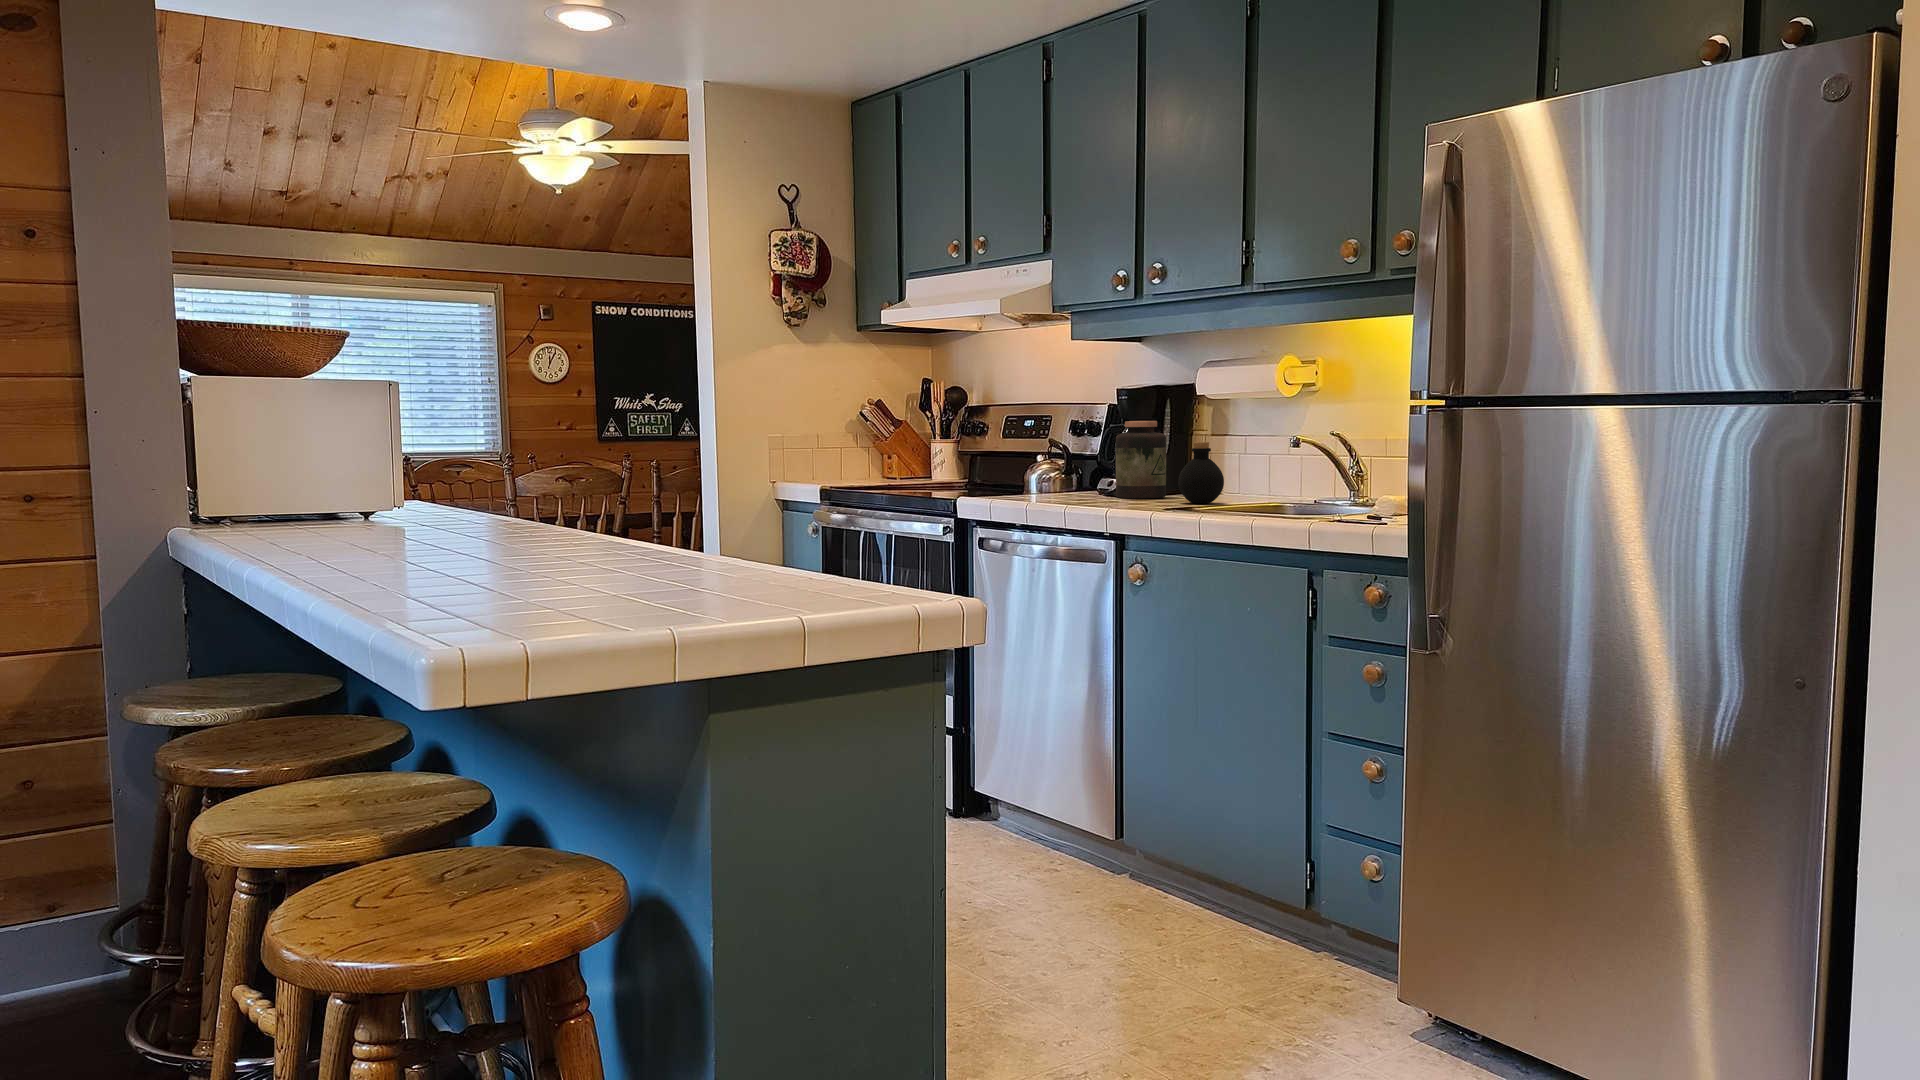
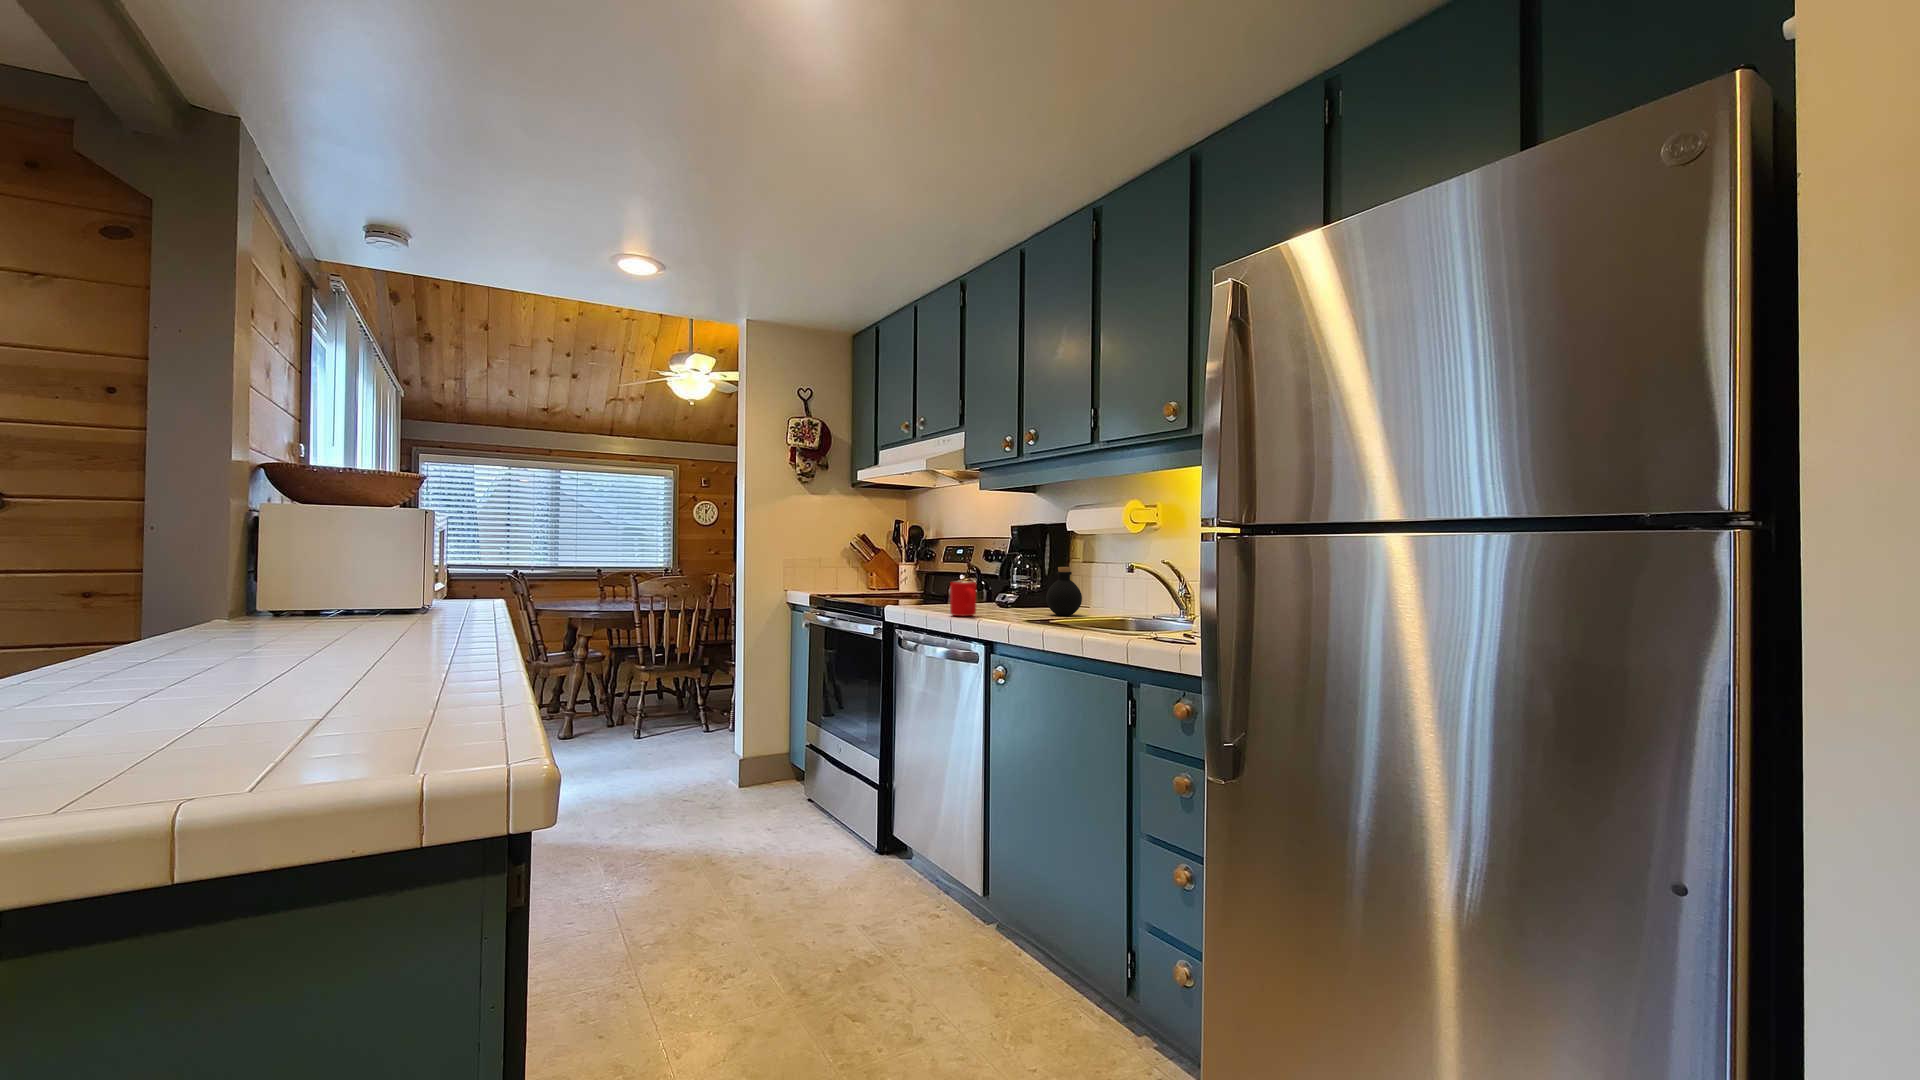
jar: present [1116,421,1166,498] -> none [1006,551,1045,610]
mug: none [1065,463,1102,506] -> present [950,581,976,616]

